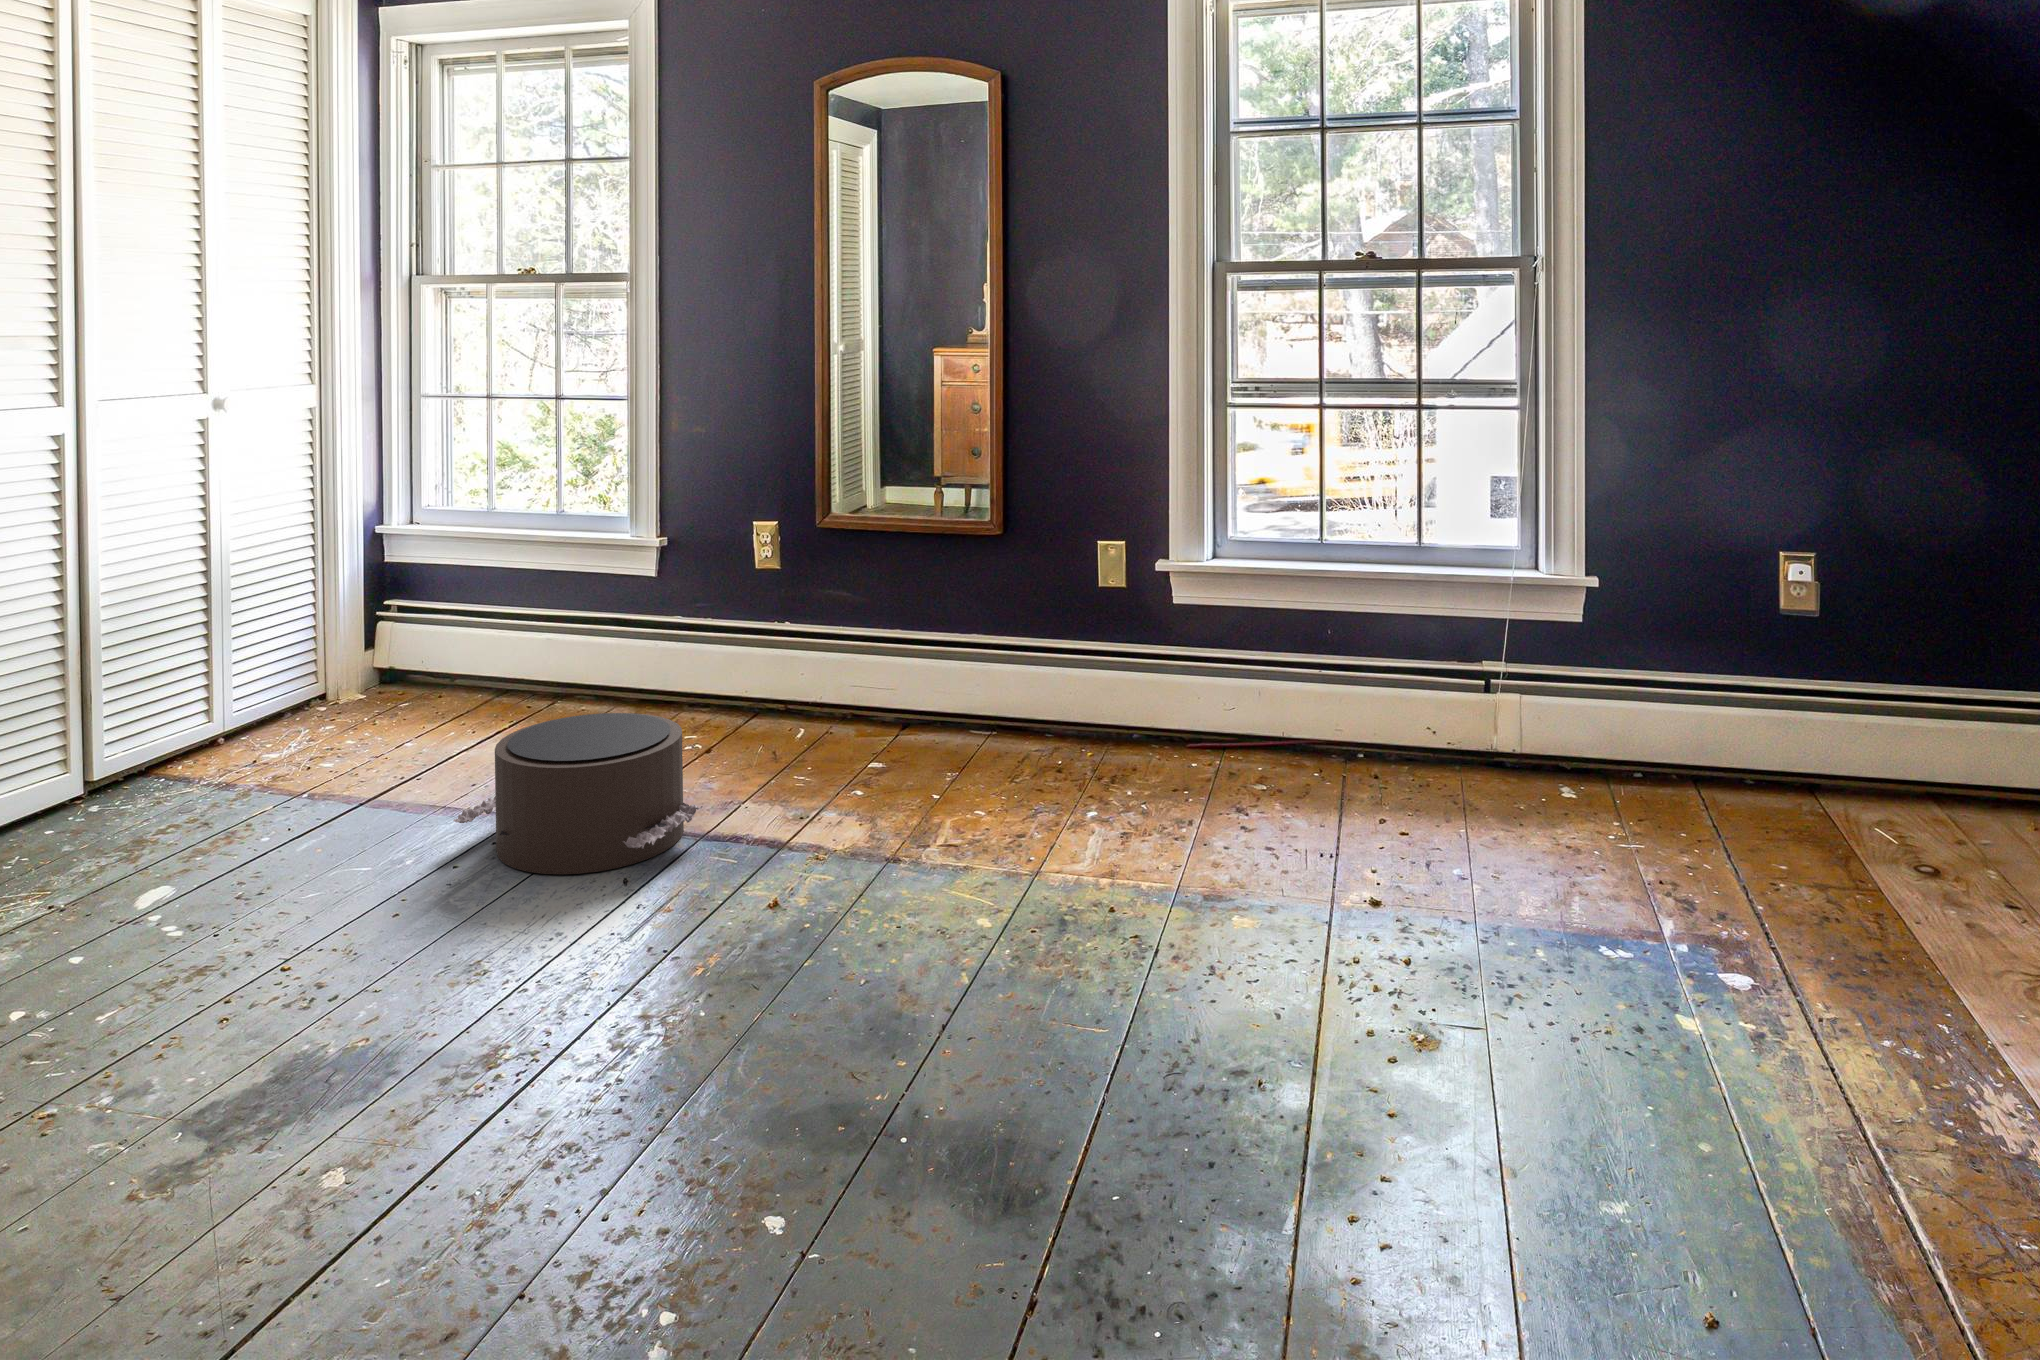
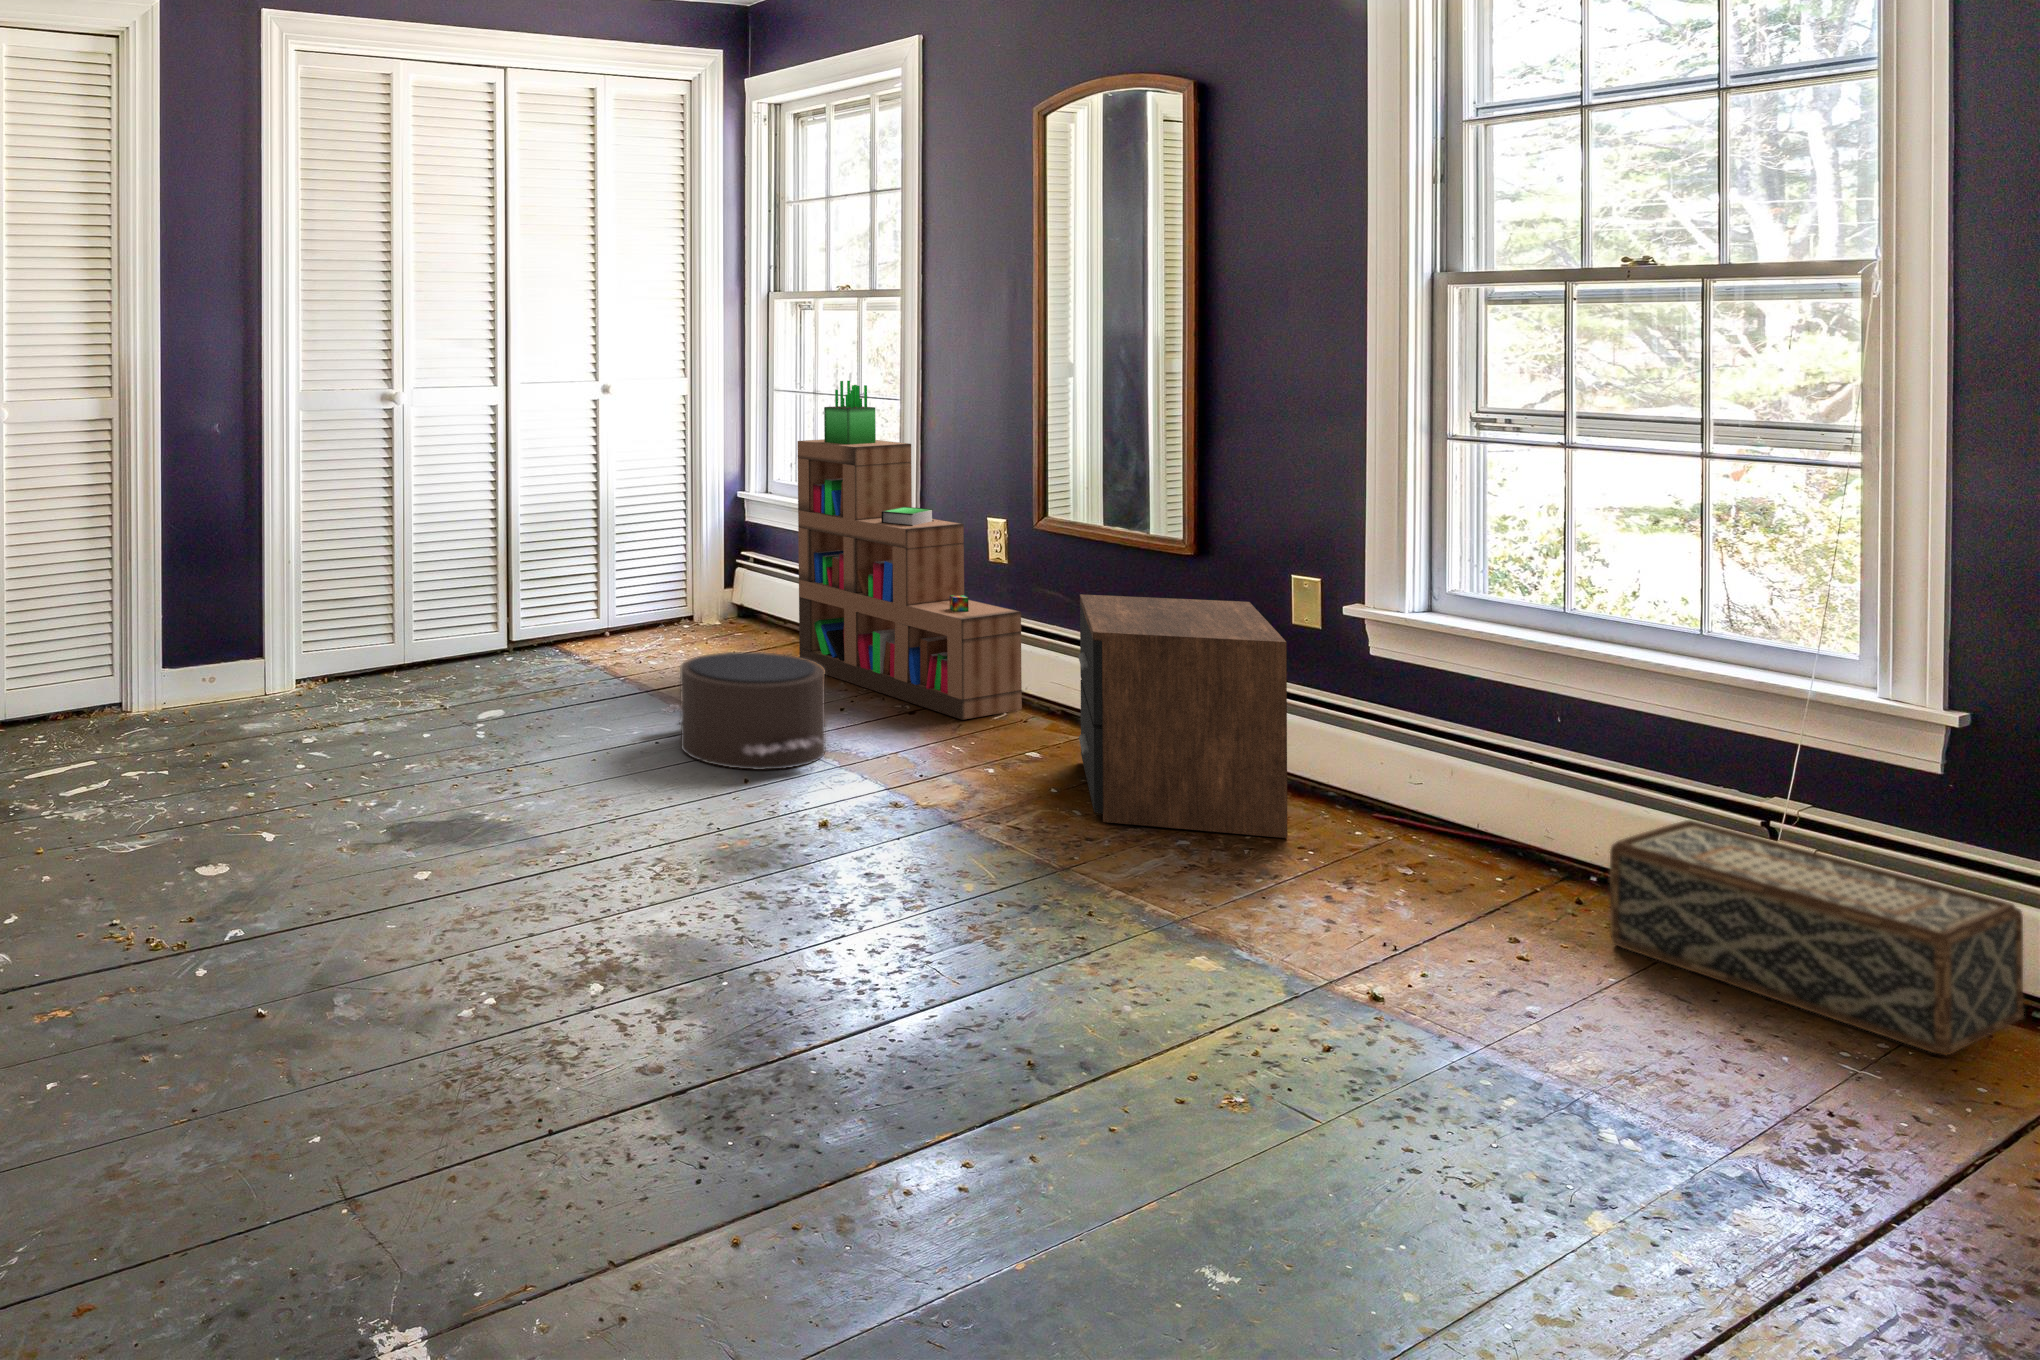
bookshelf: none [517,379,806,744] -> present [798,381,1022,720]
nightstand: none [922,571,1162,815] -> present [1078,594,1288,838]
woven basket: none [1436,691,1667,822] -> present [1610,820,2024,1055]

